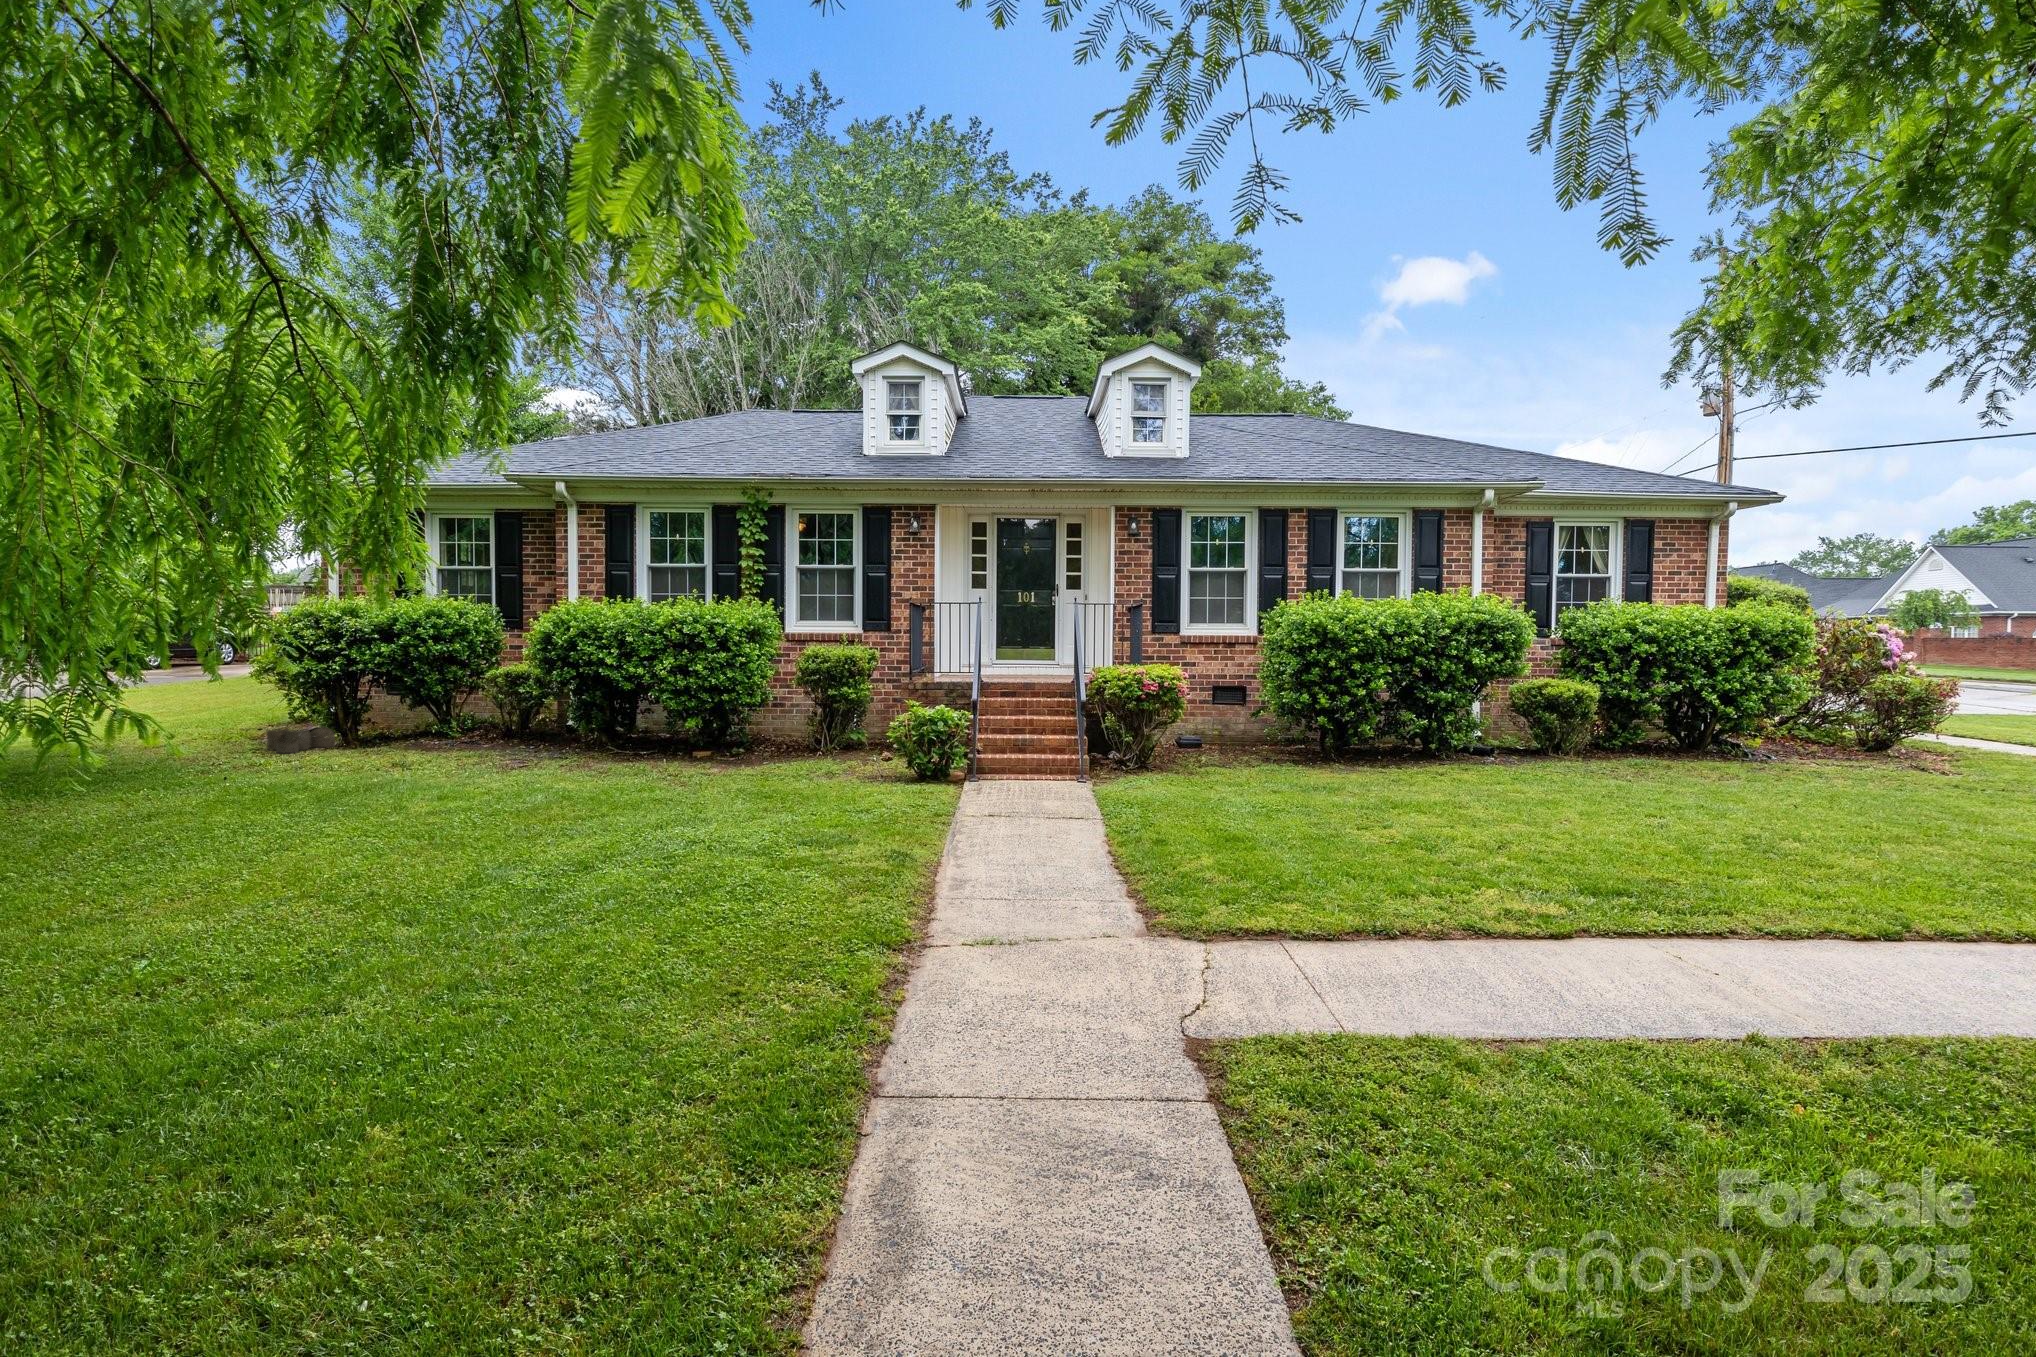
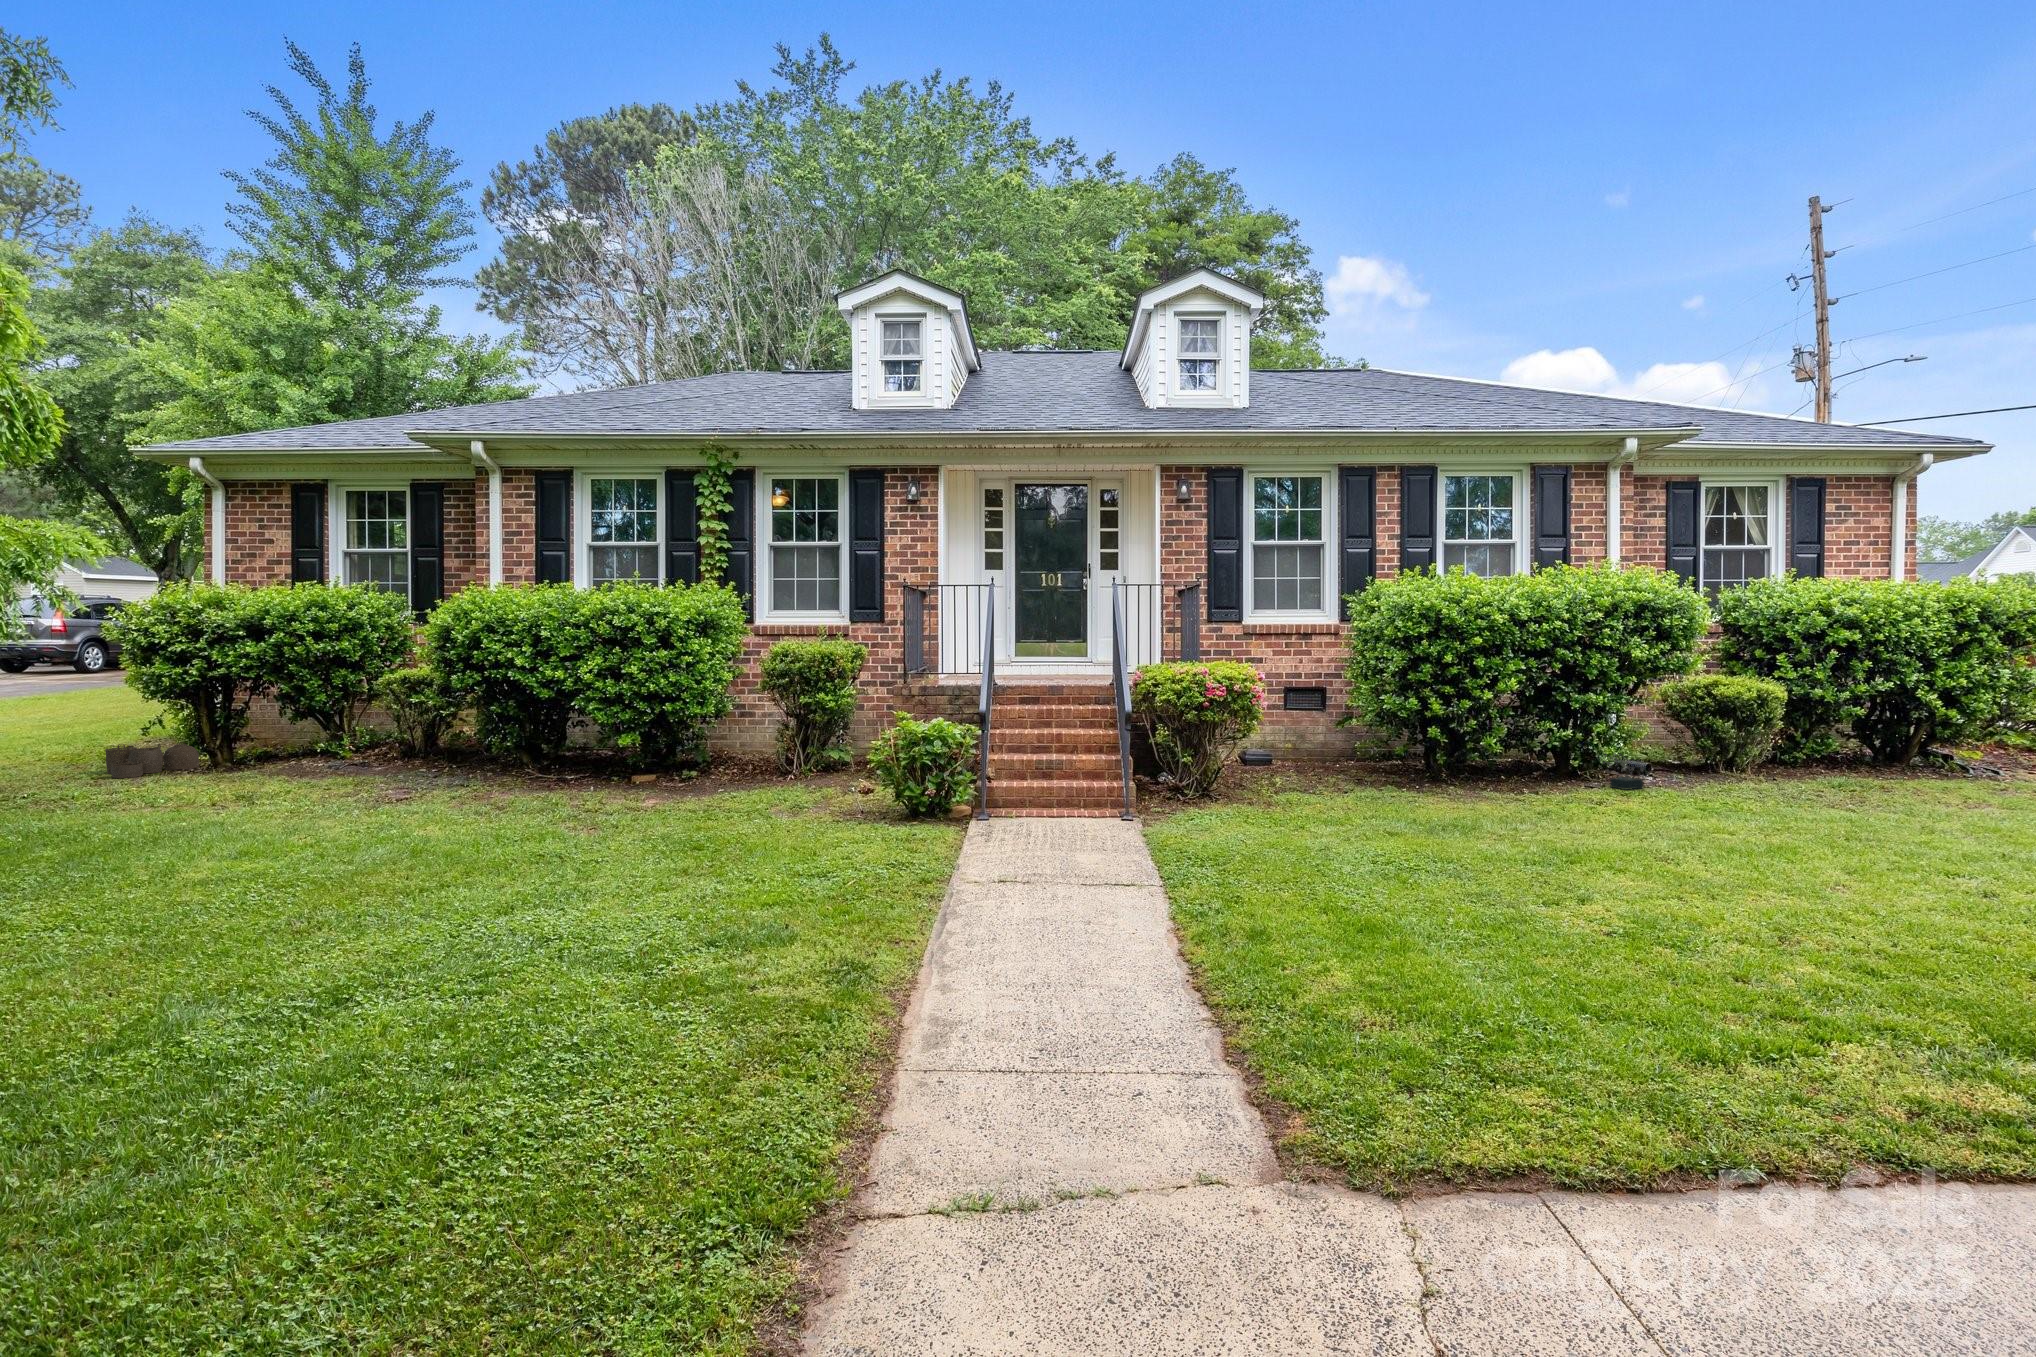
decorative plant: none [1451,738,1482,766] -> present [1608,757,1643,790]

